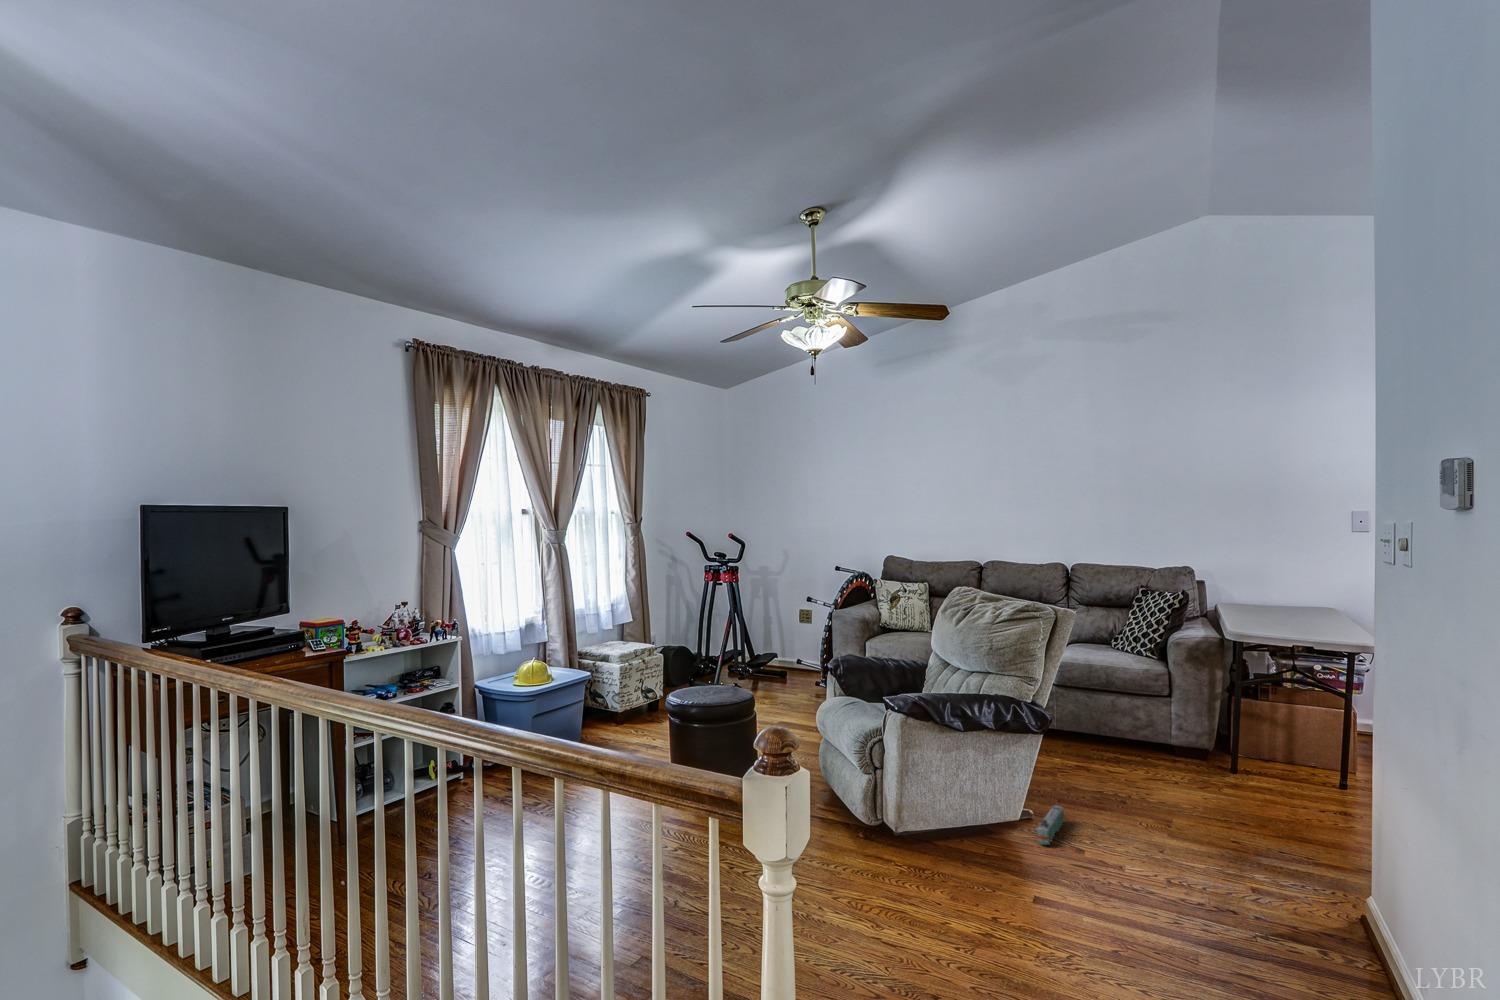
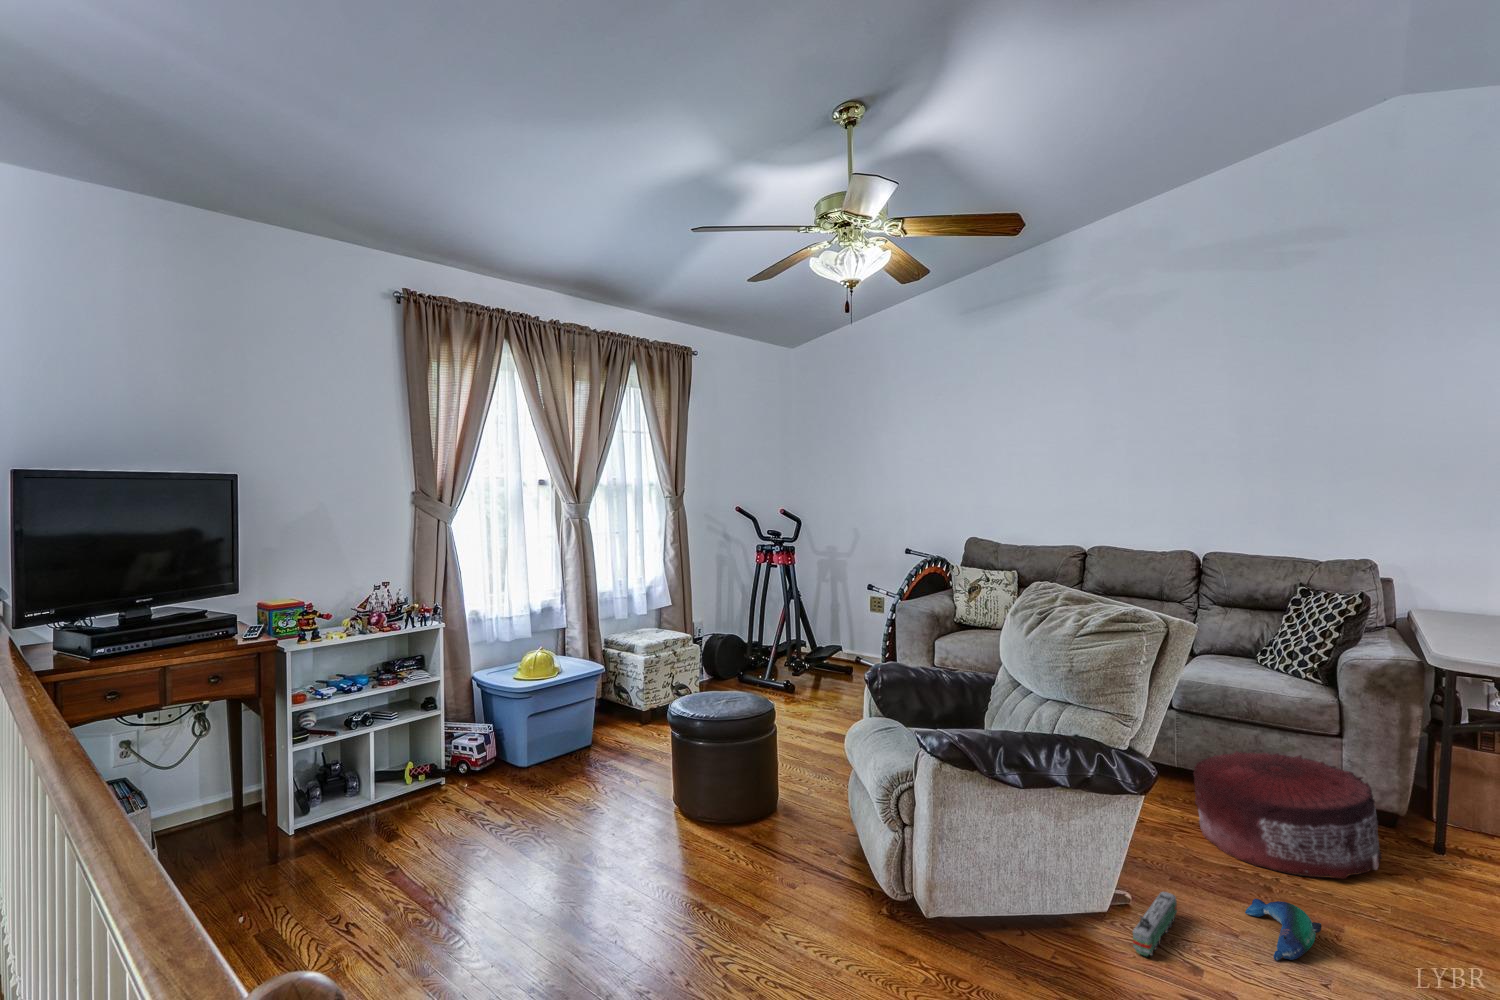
pouf: none [1070,711,1197,793] -> present [1193,751,1382,879]
plush toy: none [1108,805,1156,841] -> present [1245,899,1321,961]

